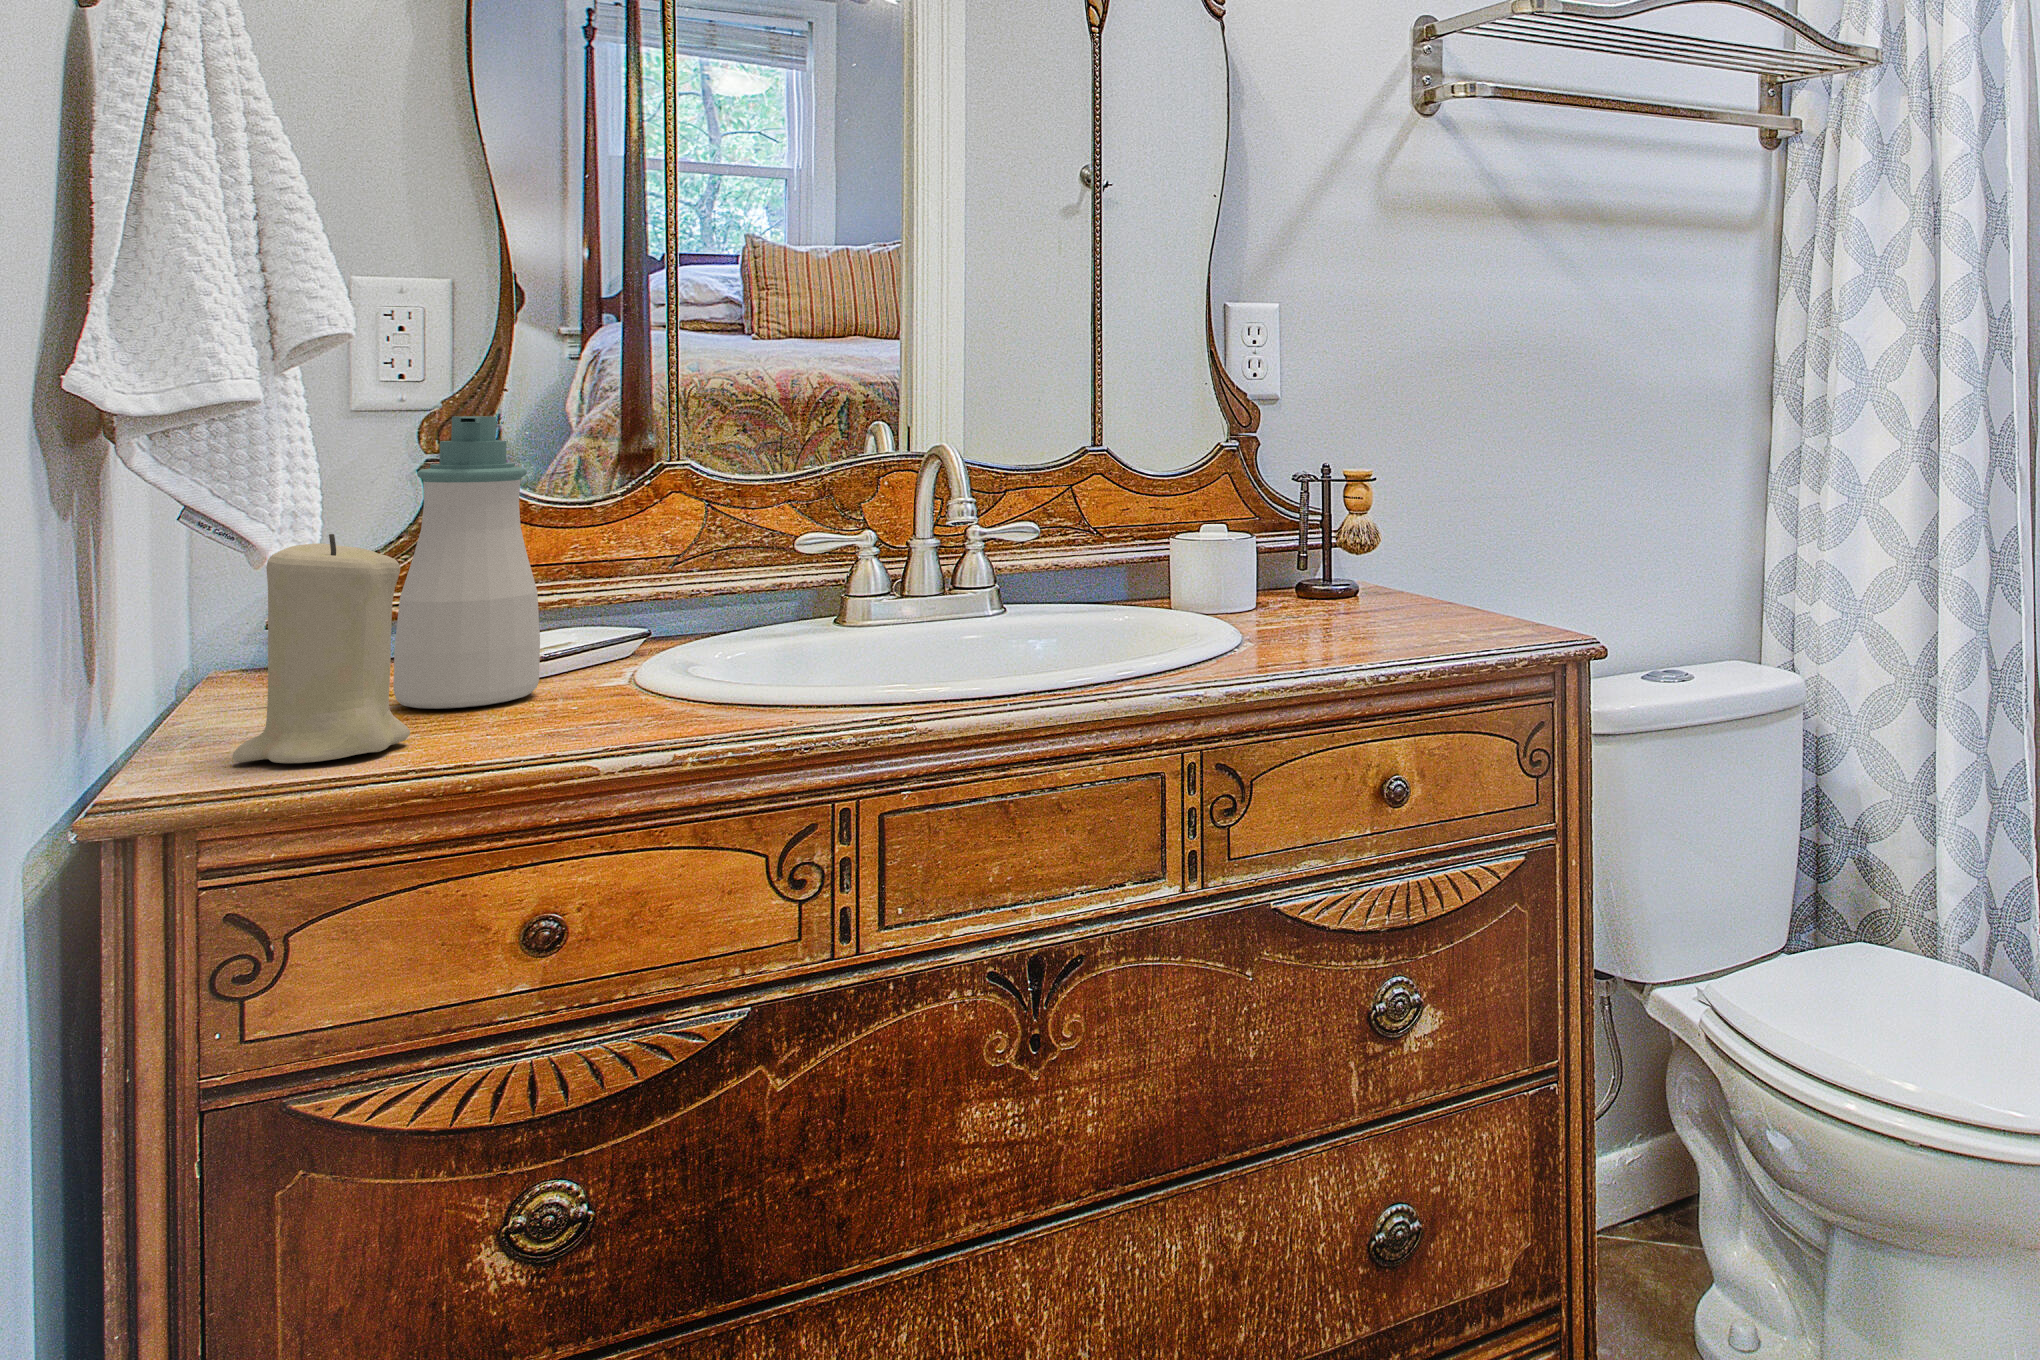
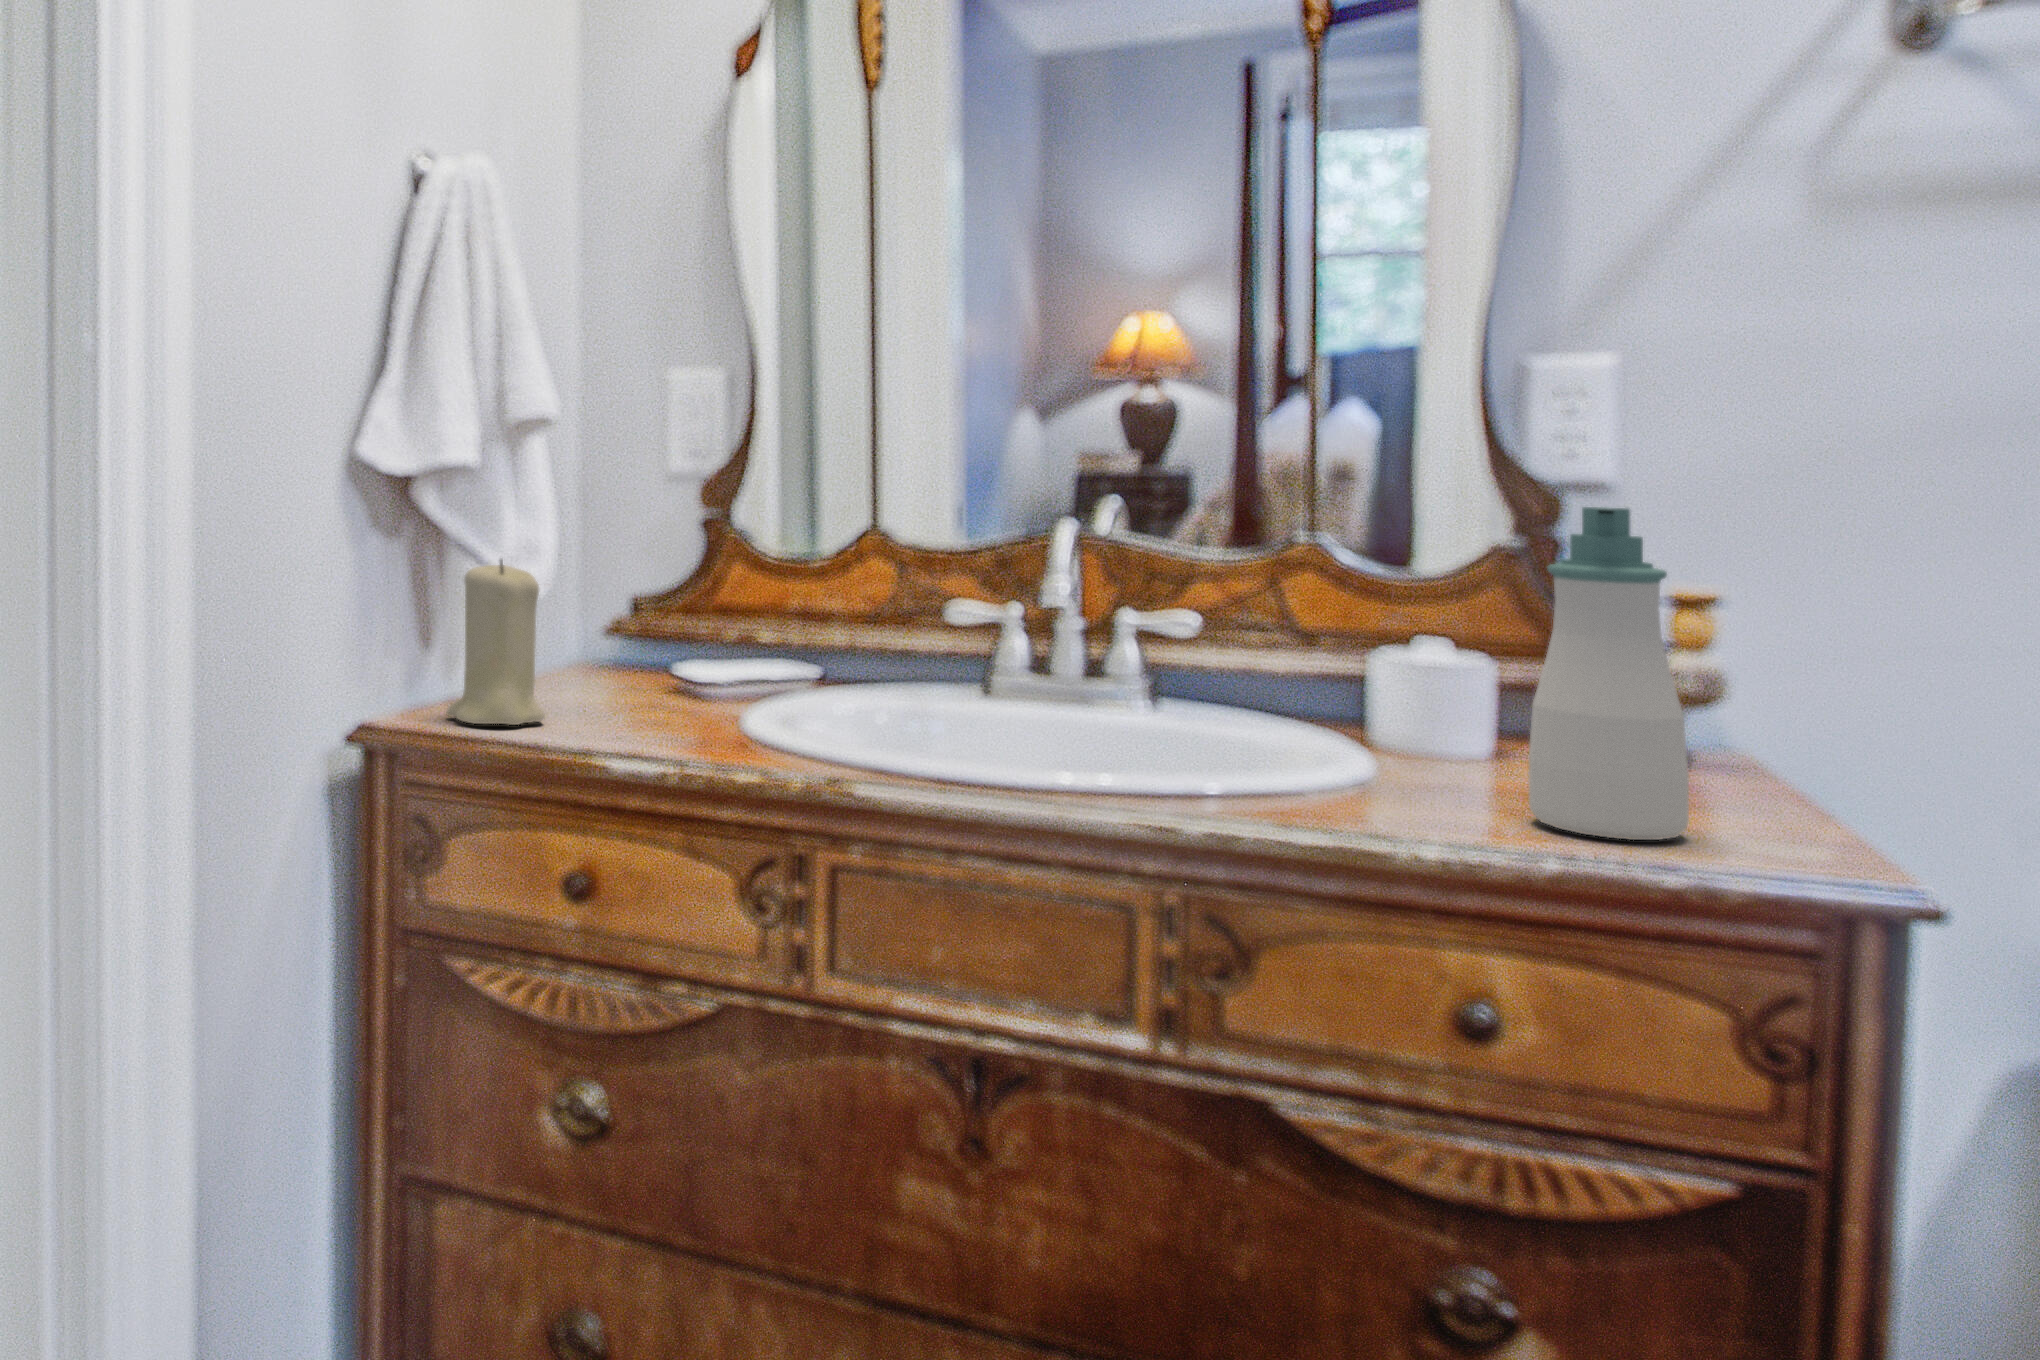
soap bottle: present [393,416,540,709] -> present [1529,507,1689,840]

